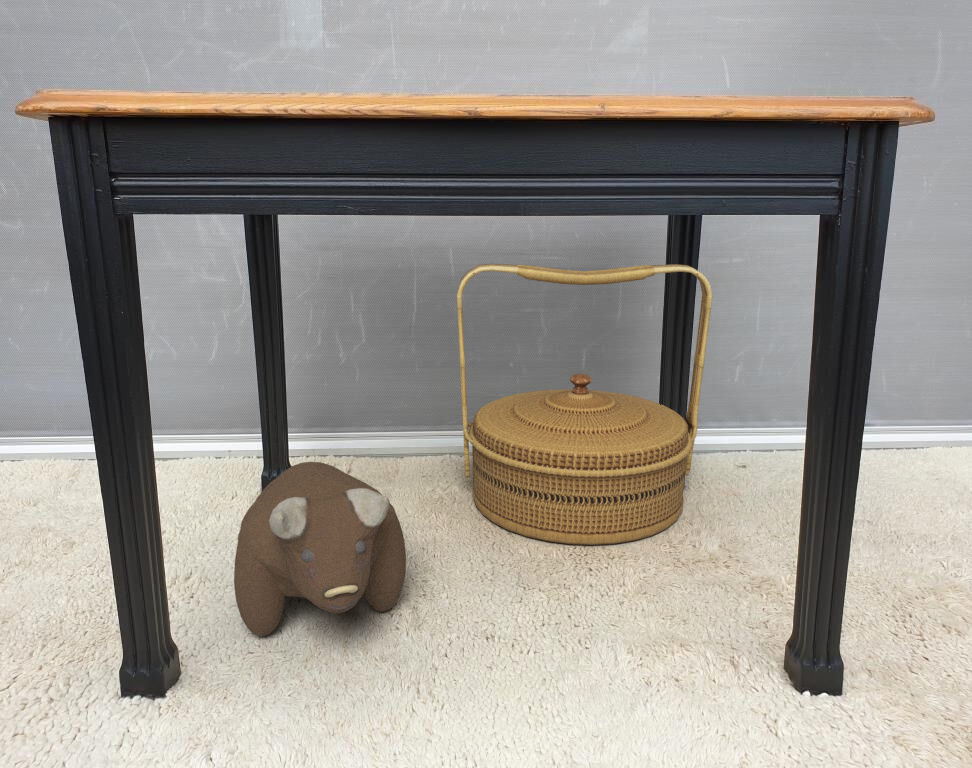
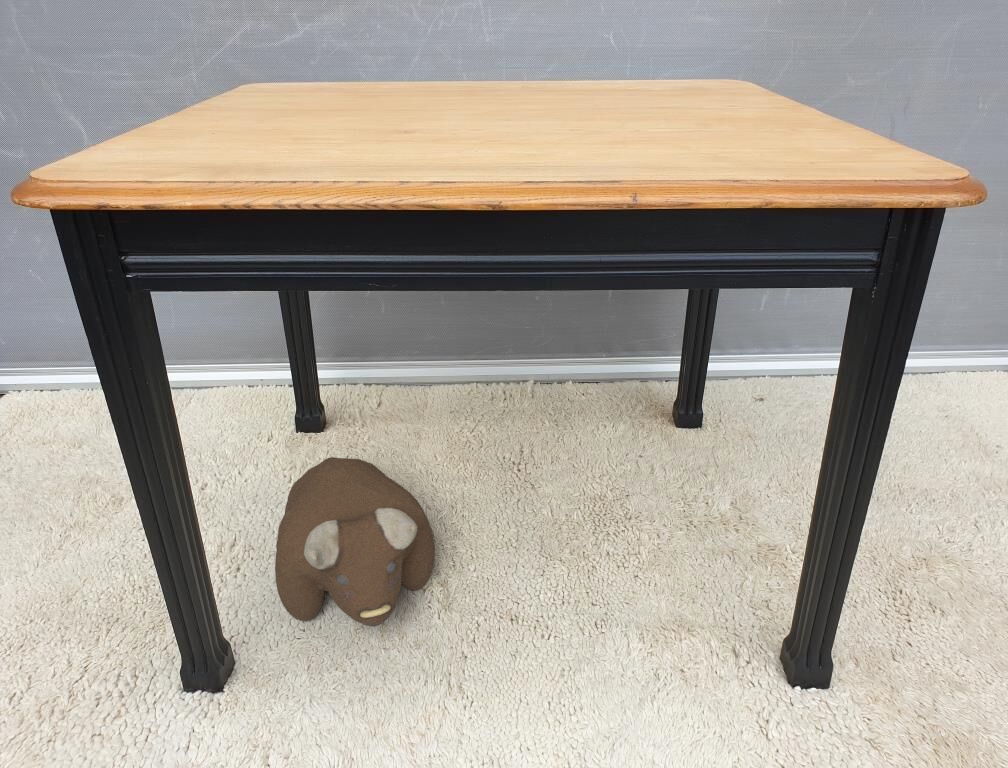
woven basket: present [457,264,713,545] -> none [480,222,744,504]

